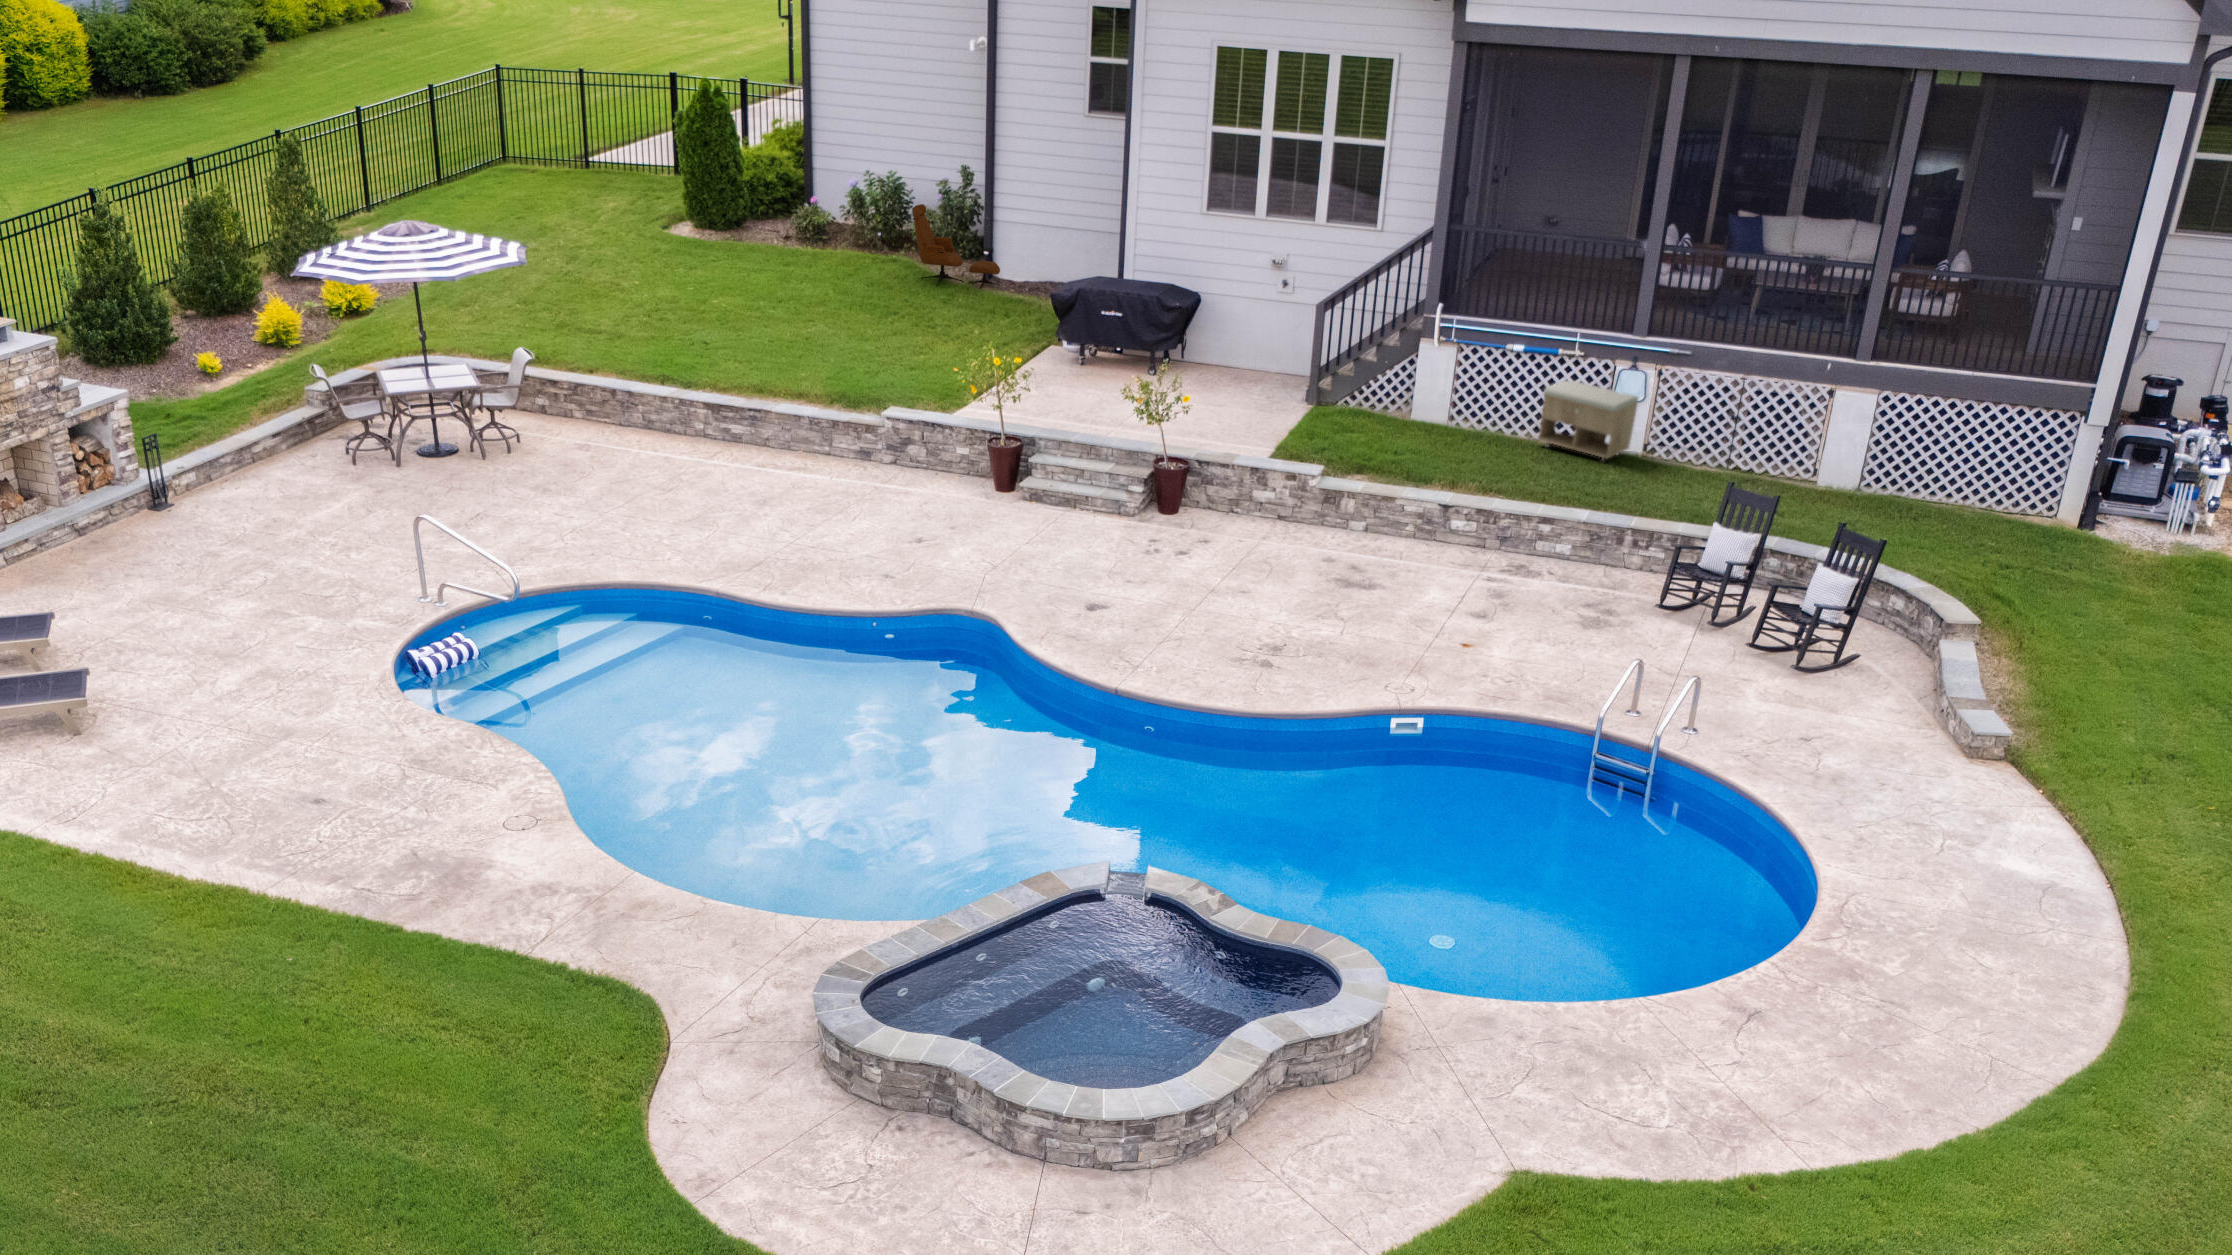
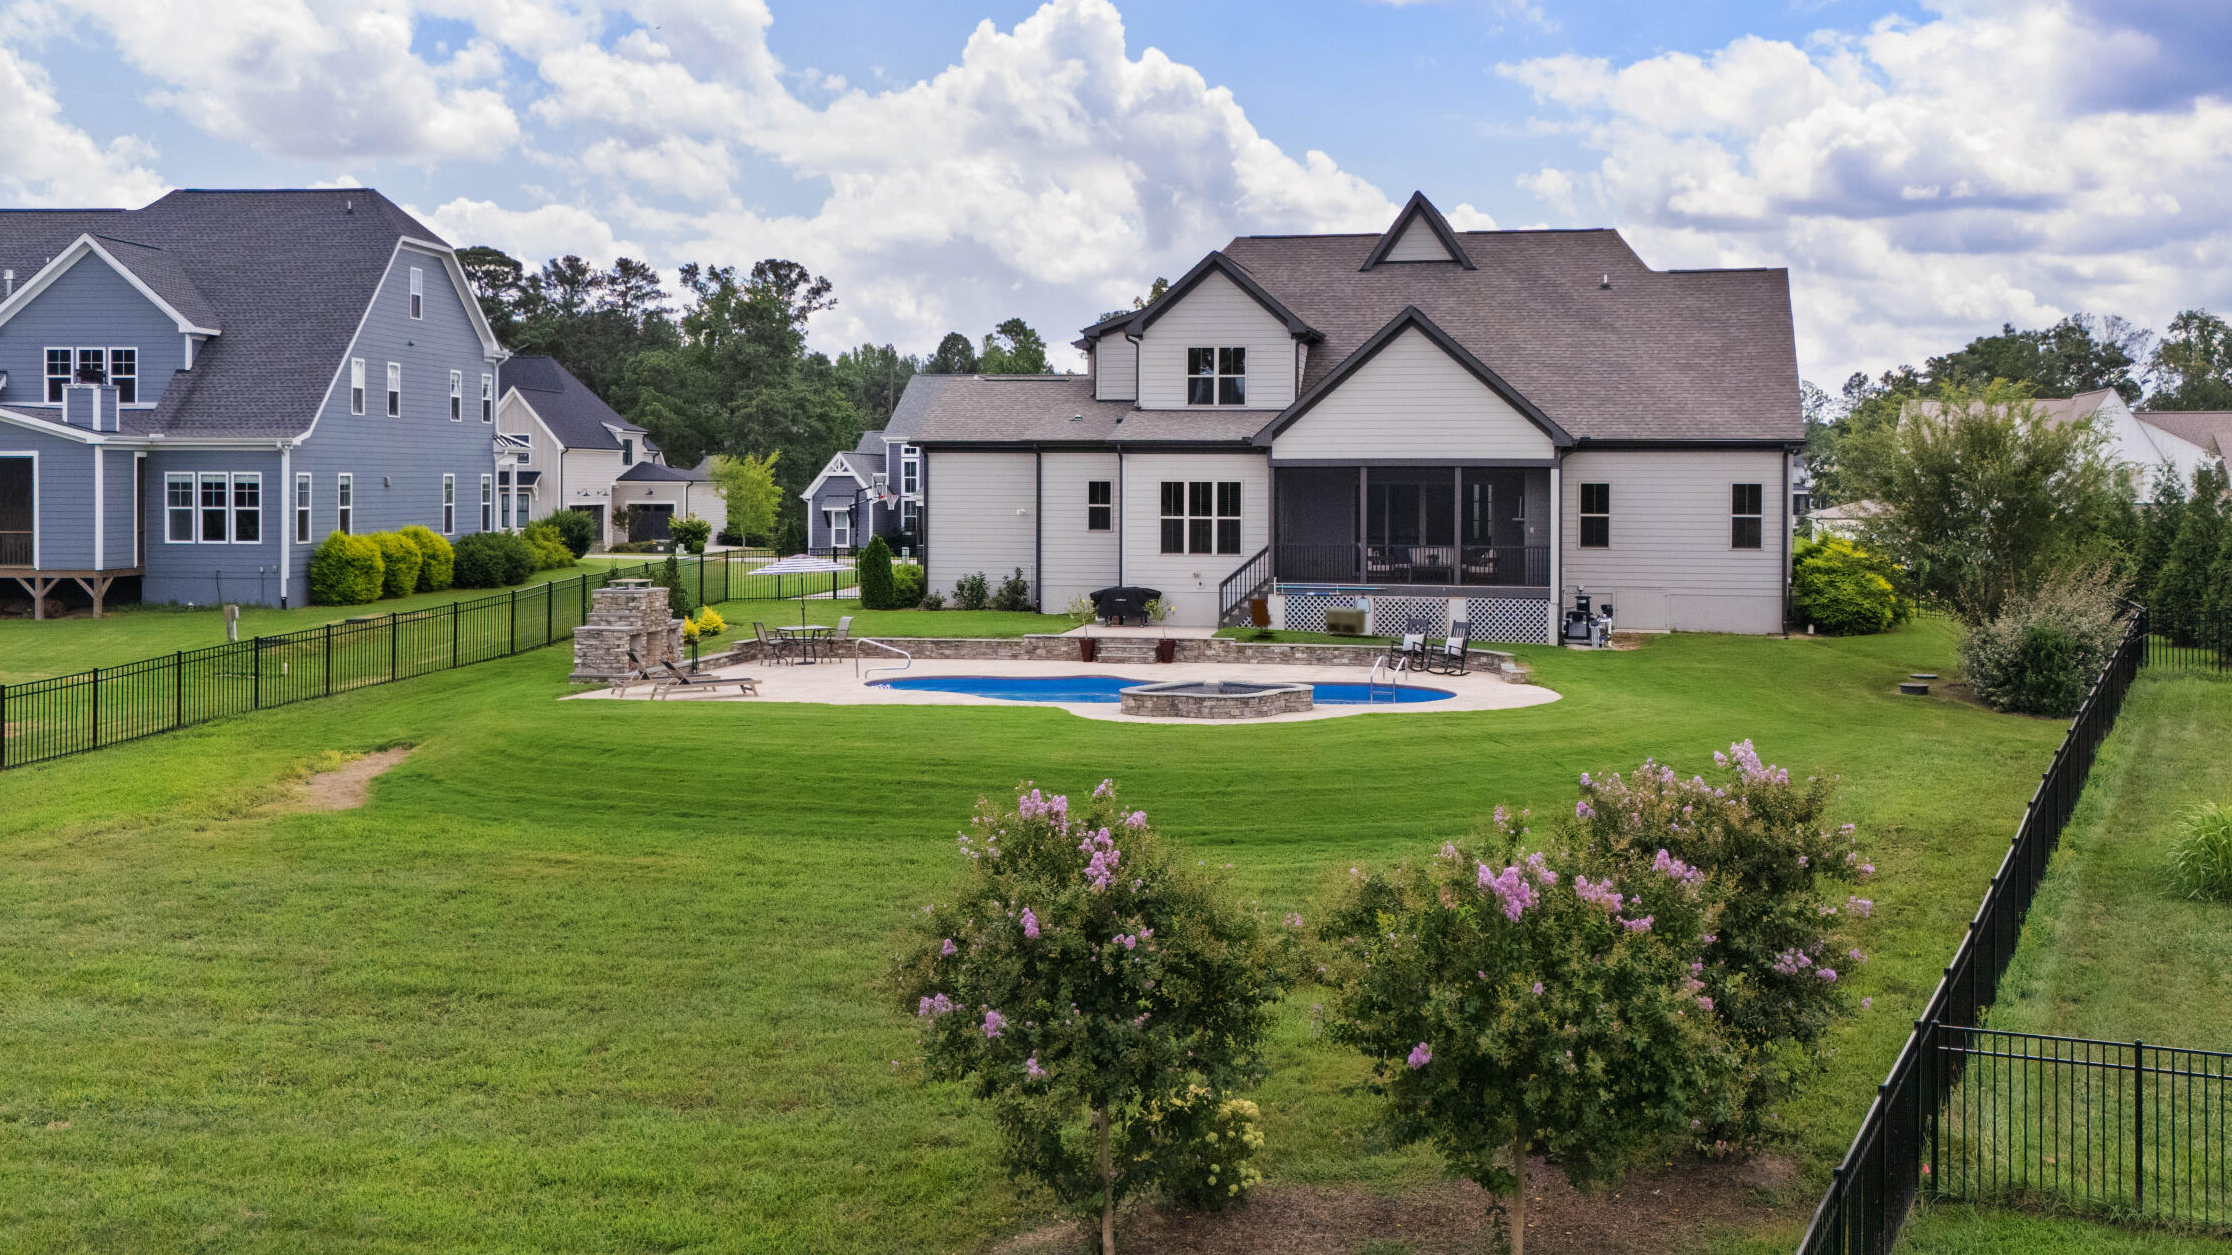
lounge chair: present [912,204,1000,288] -> present [1250,598,1273,637]

